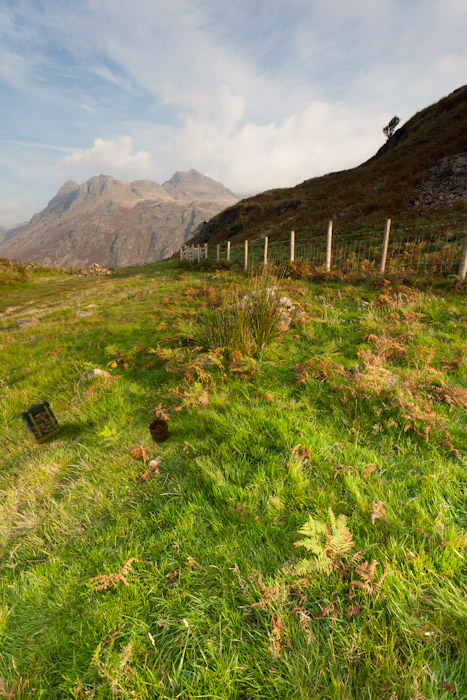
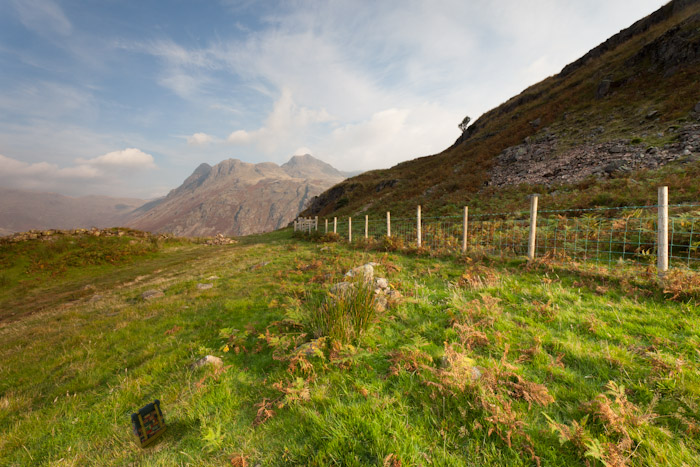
wooden bucket: present [149,411,169,442] -> none [251,413,271,448]

